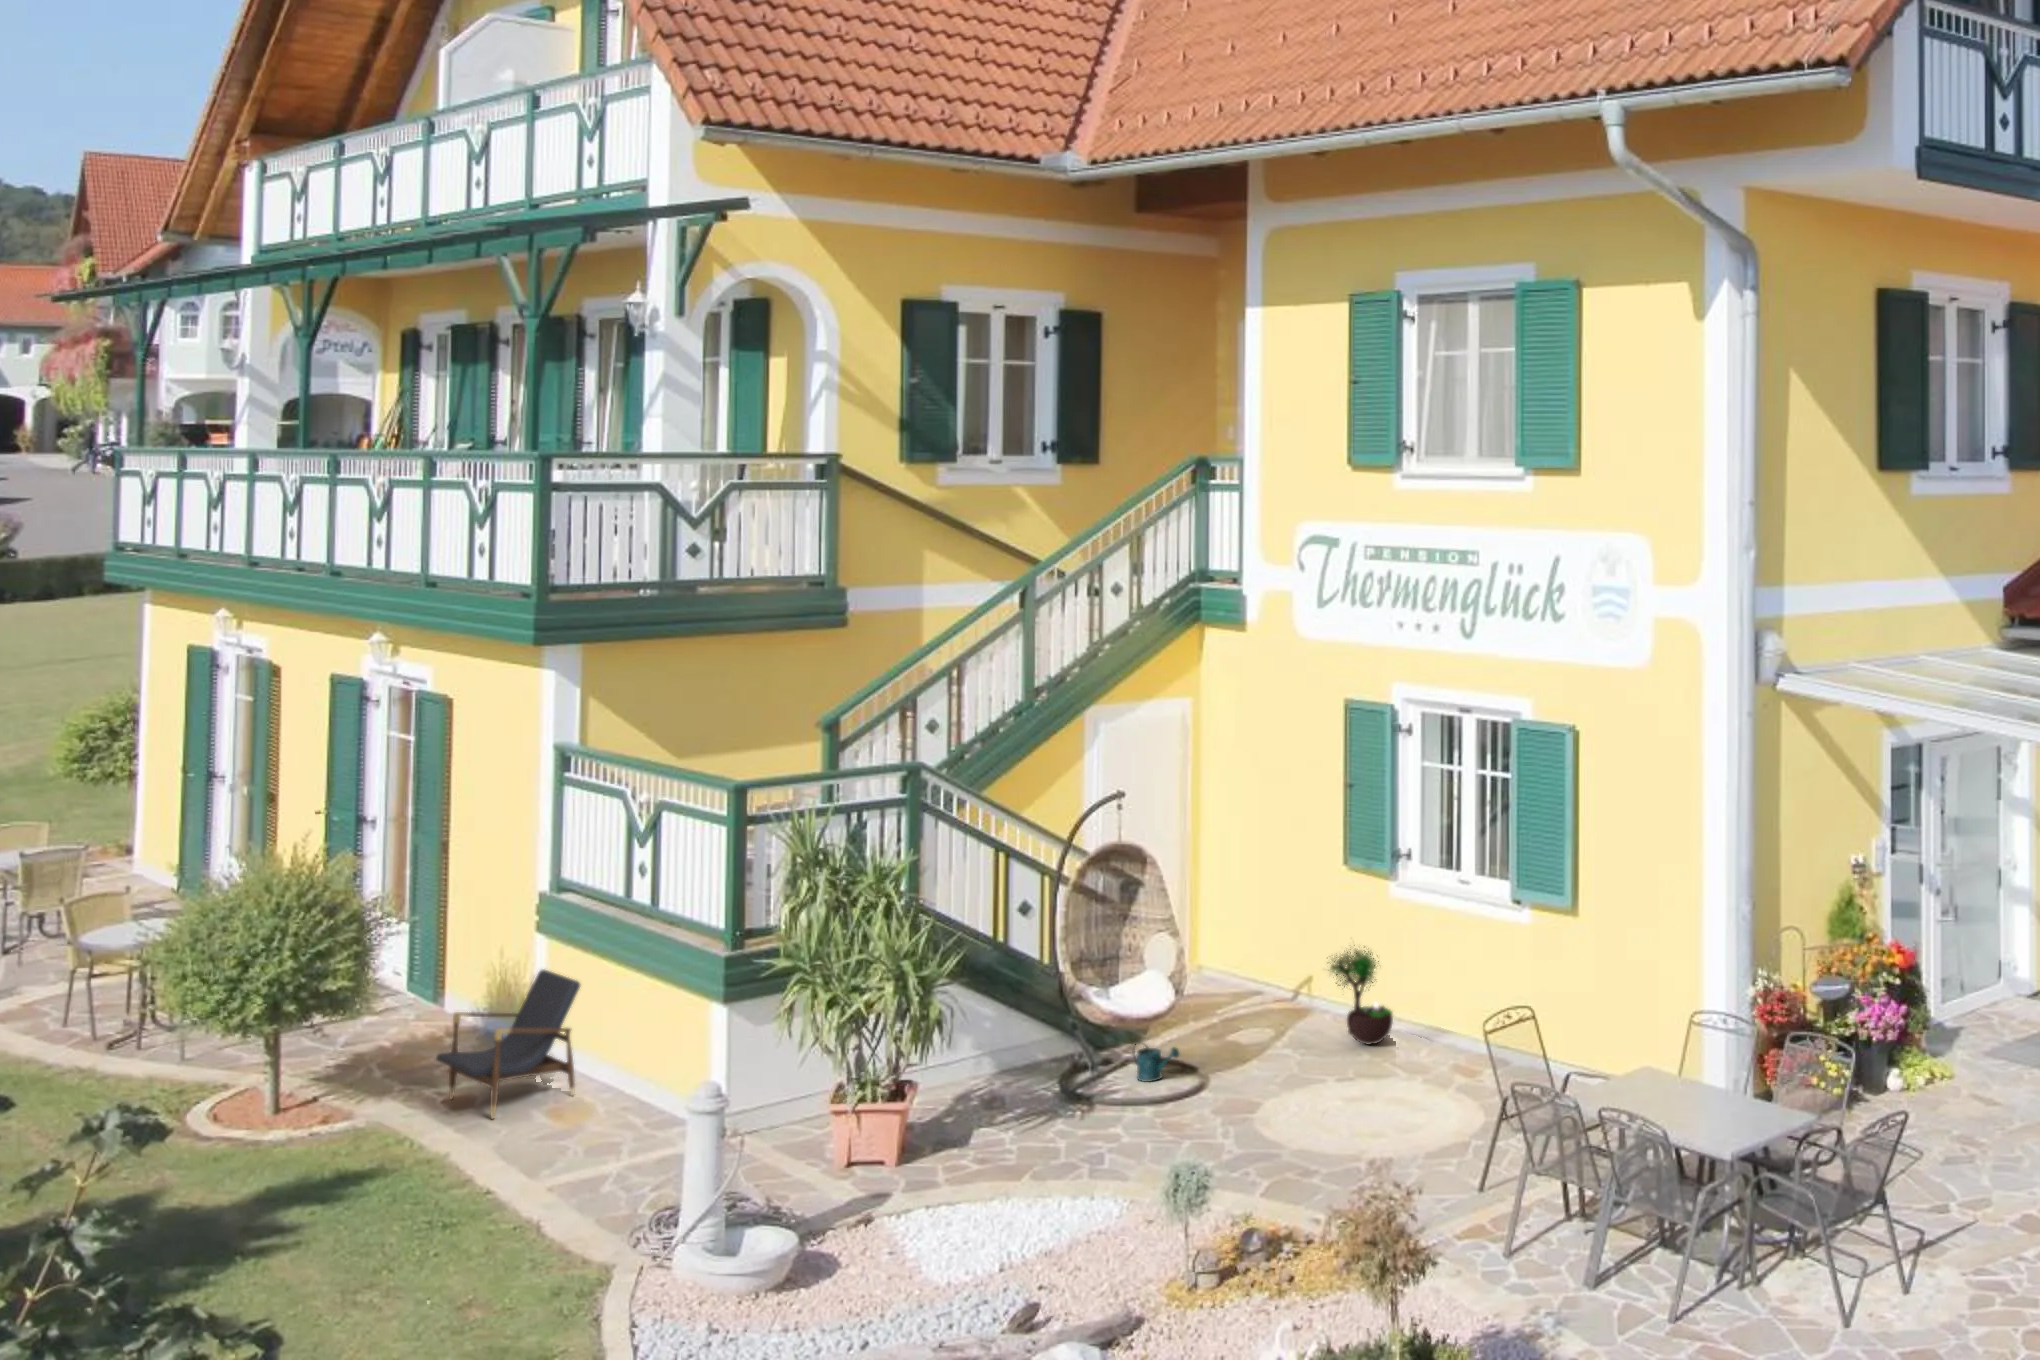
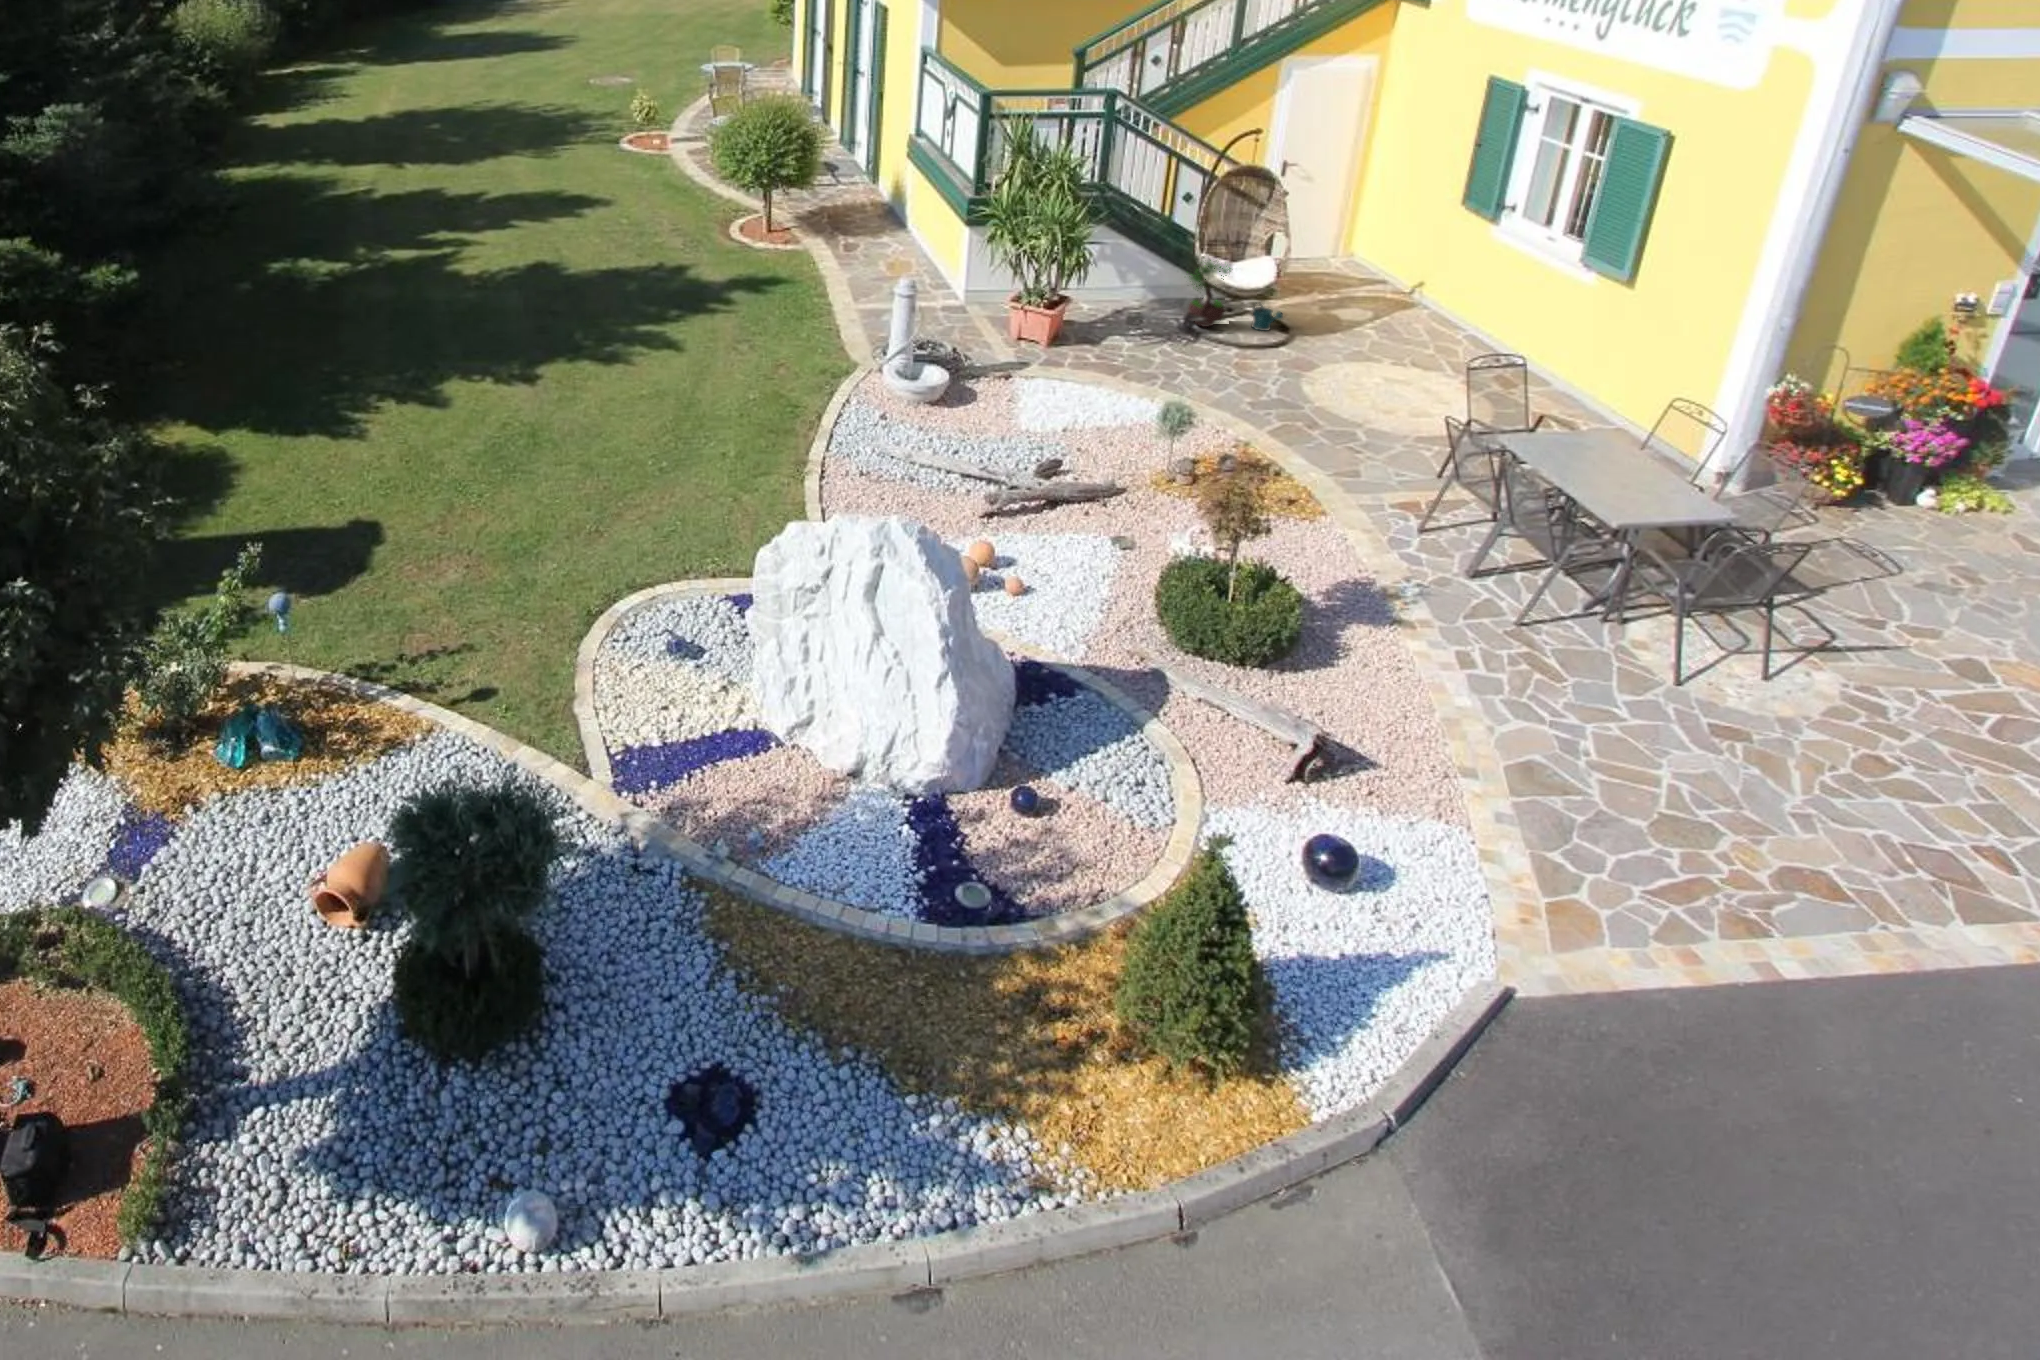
potted tree: present [1327,945,1393,1044] -> present [1187,260,1231,326]
lounge chair: present [436,970,580,1118] -> none [843,180,920,261]

